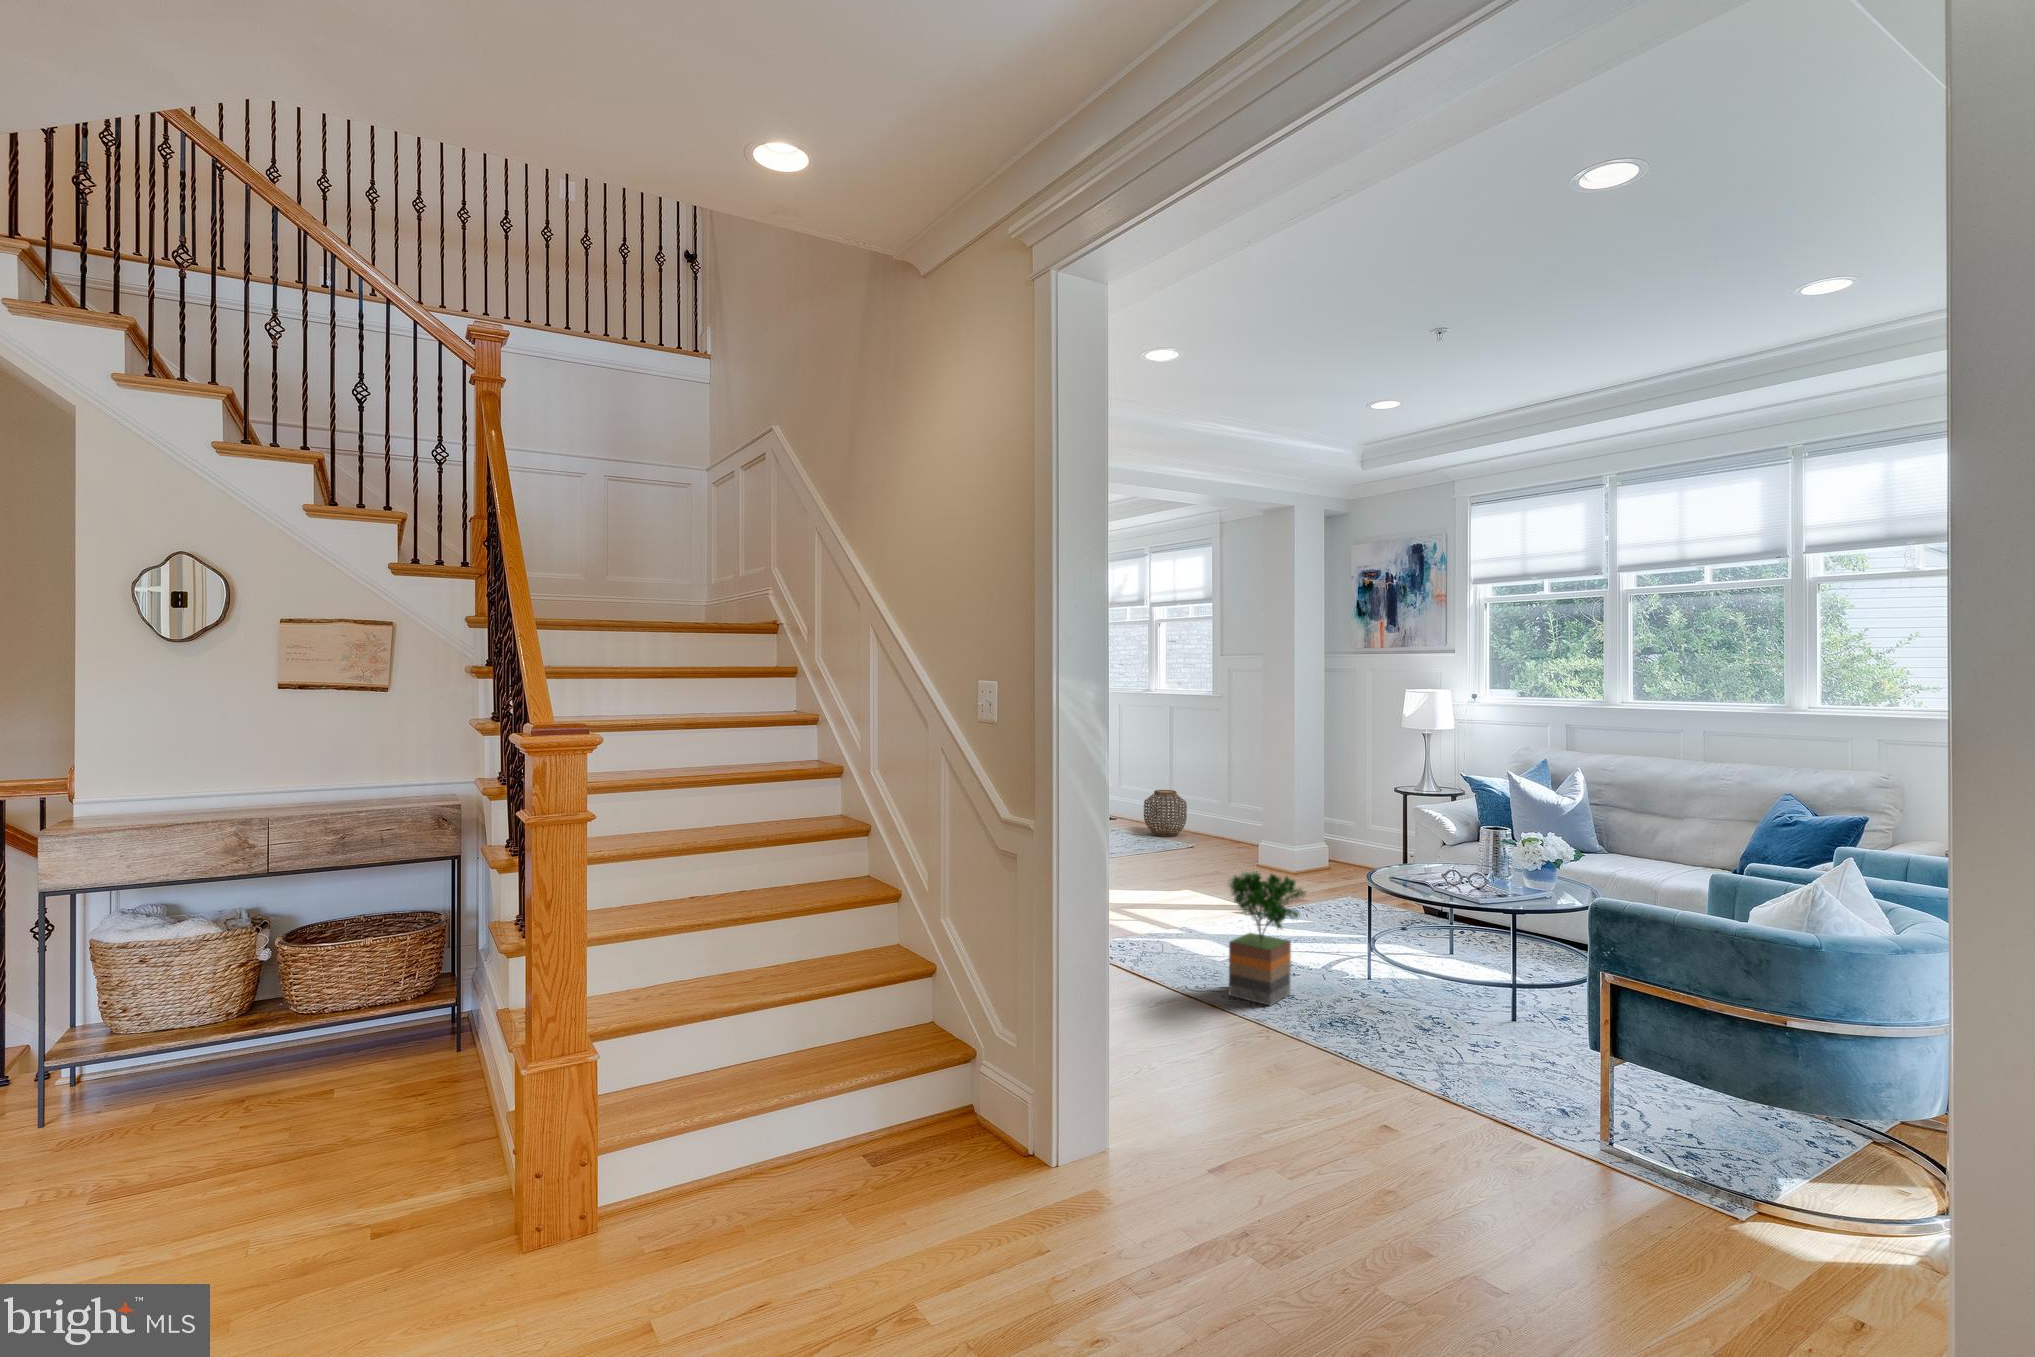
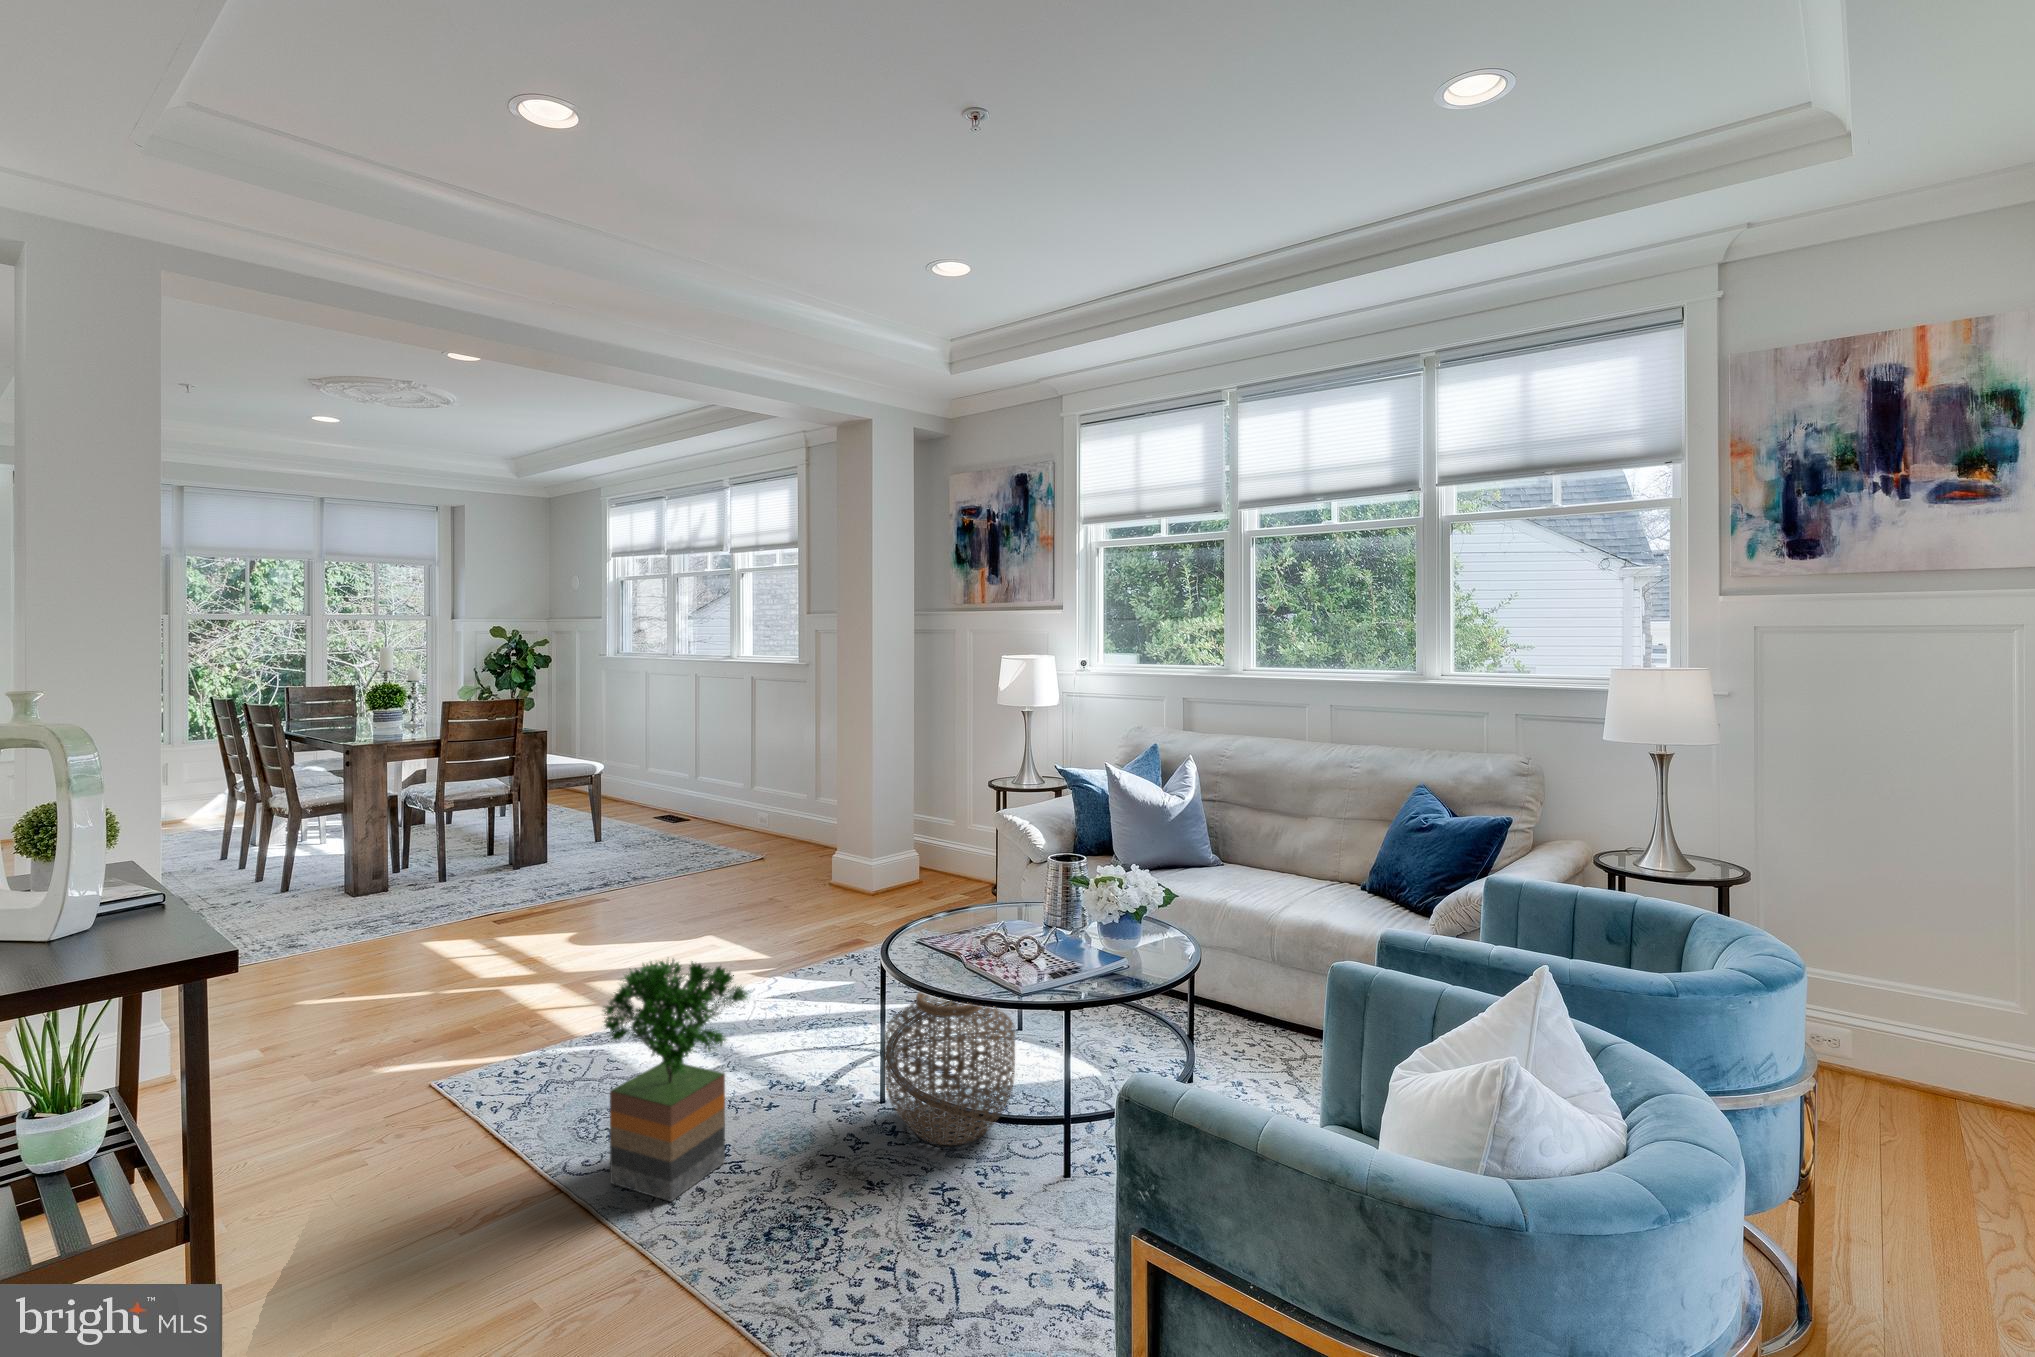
woven basket: present [1144,790,1187,837] -> present [884,992,1015,1145]

